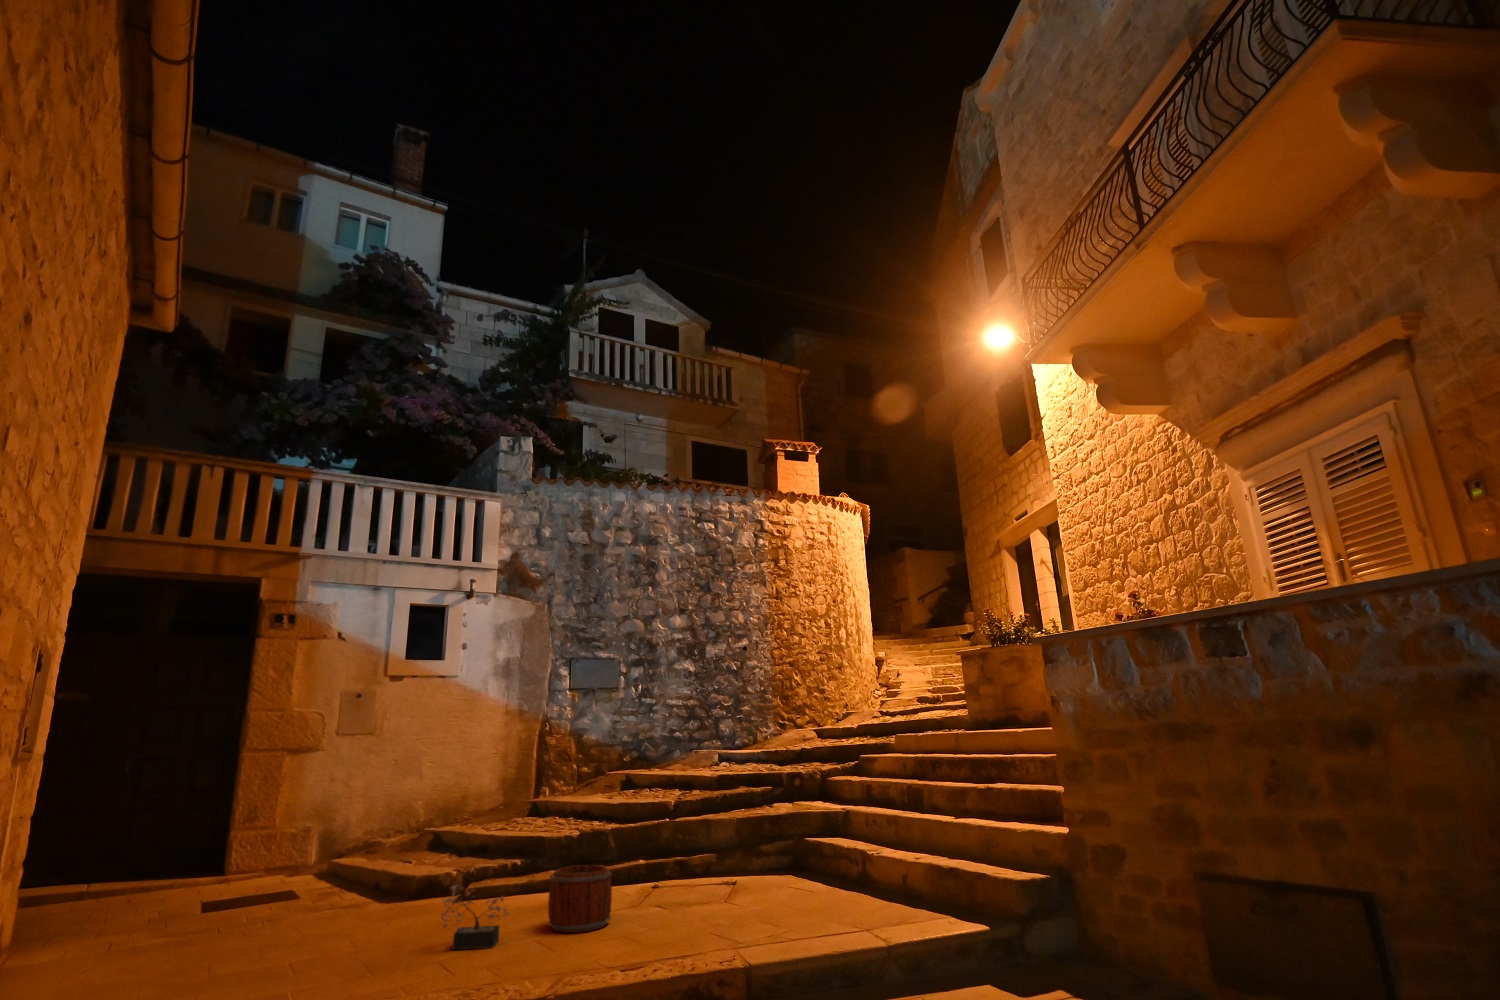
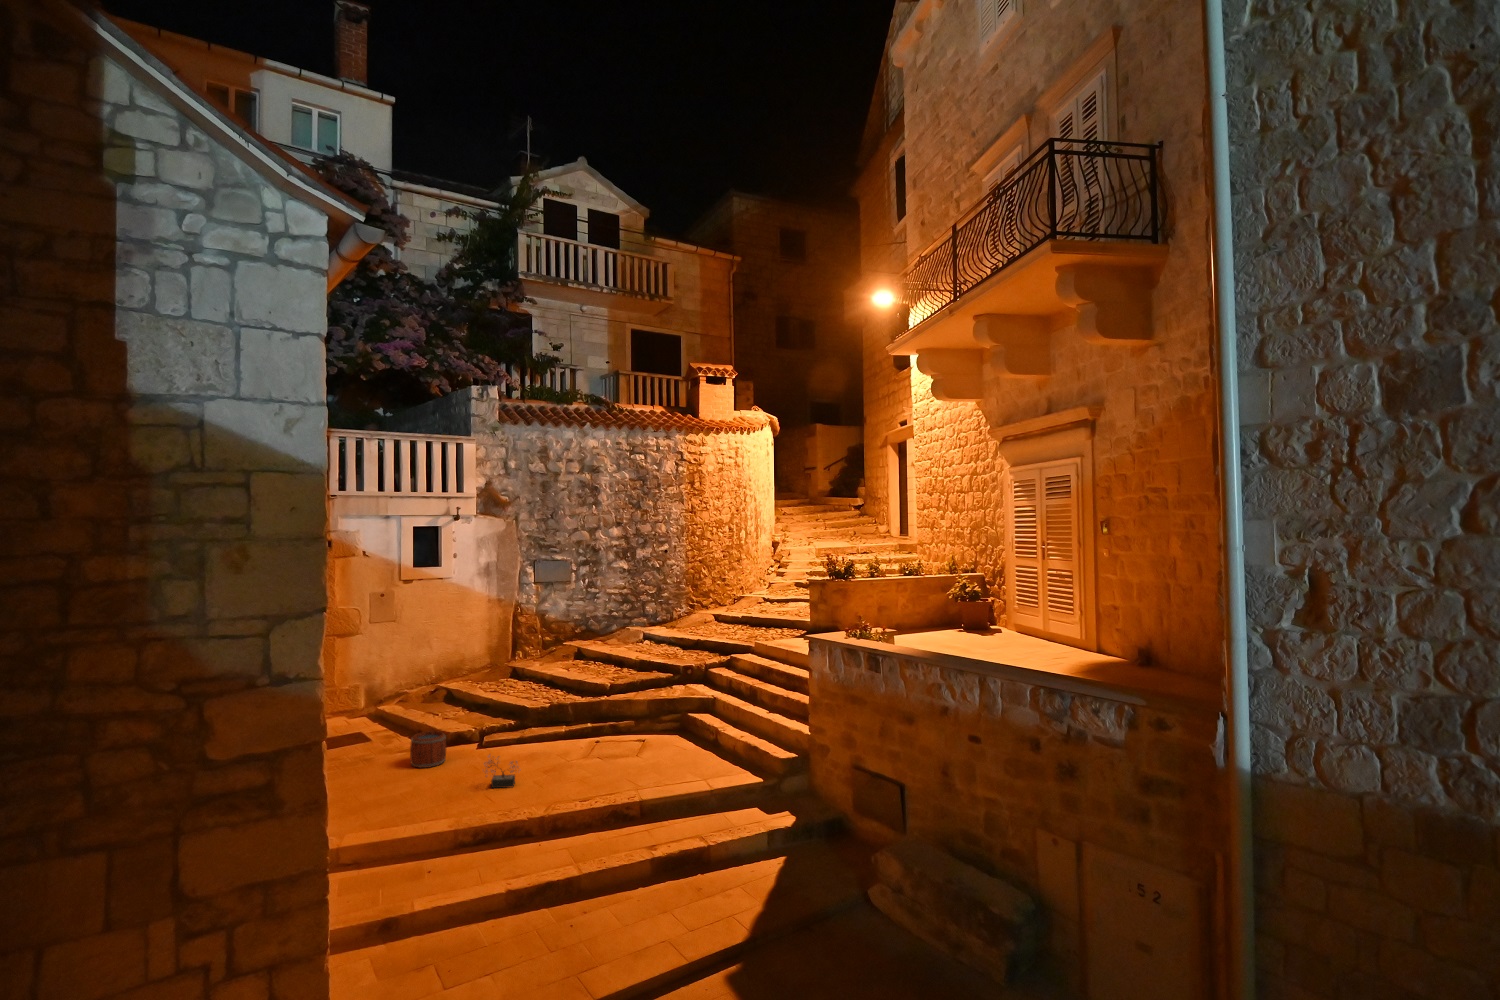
bucket: present [548,865,612,933] -> present [410,731,446,768]

